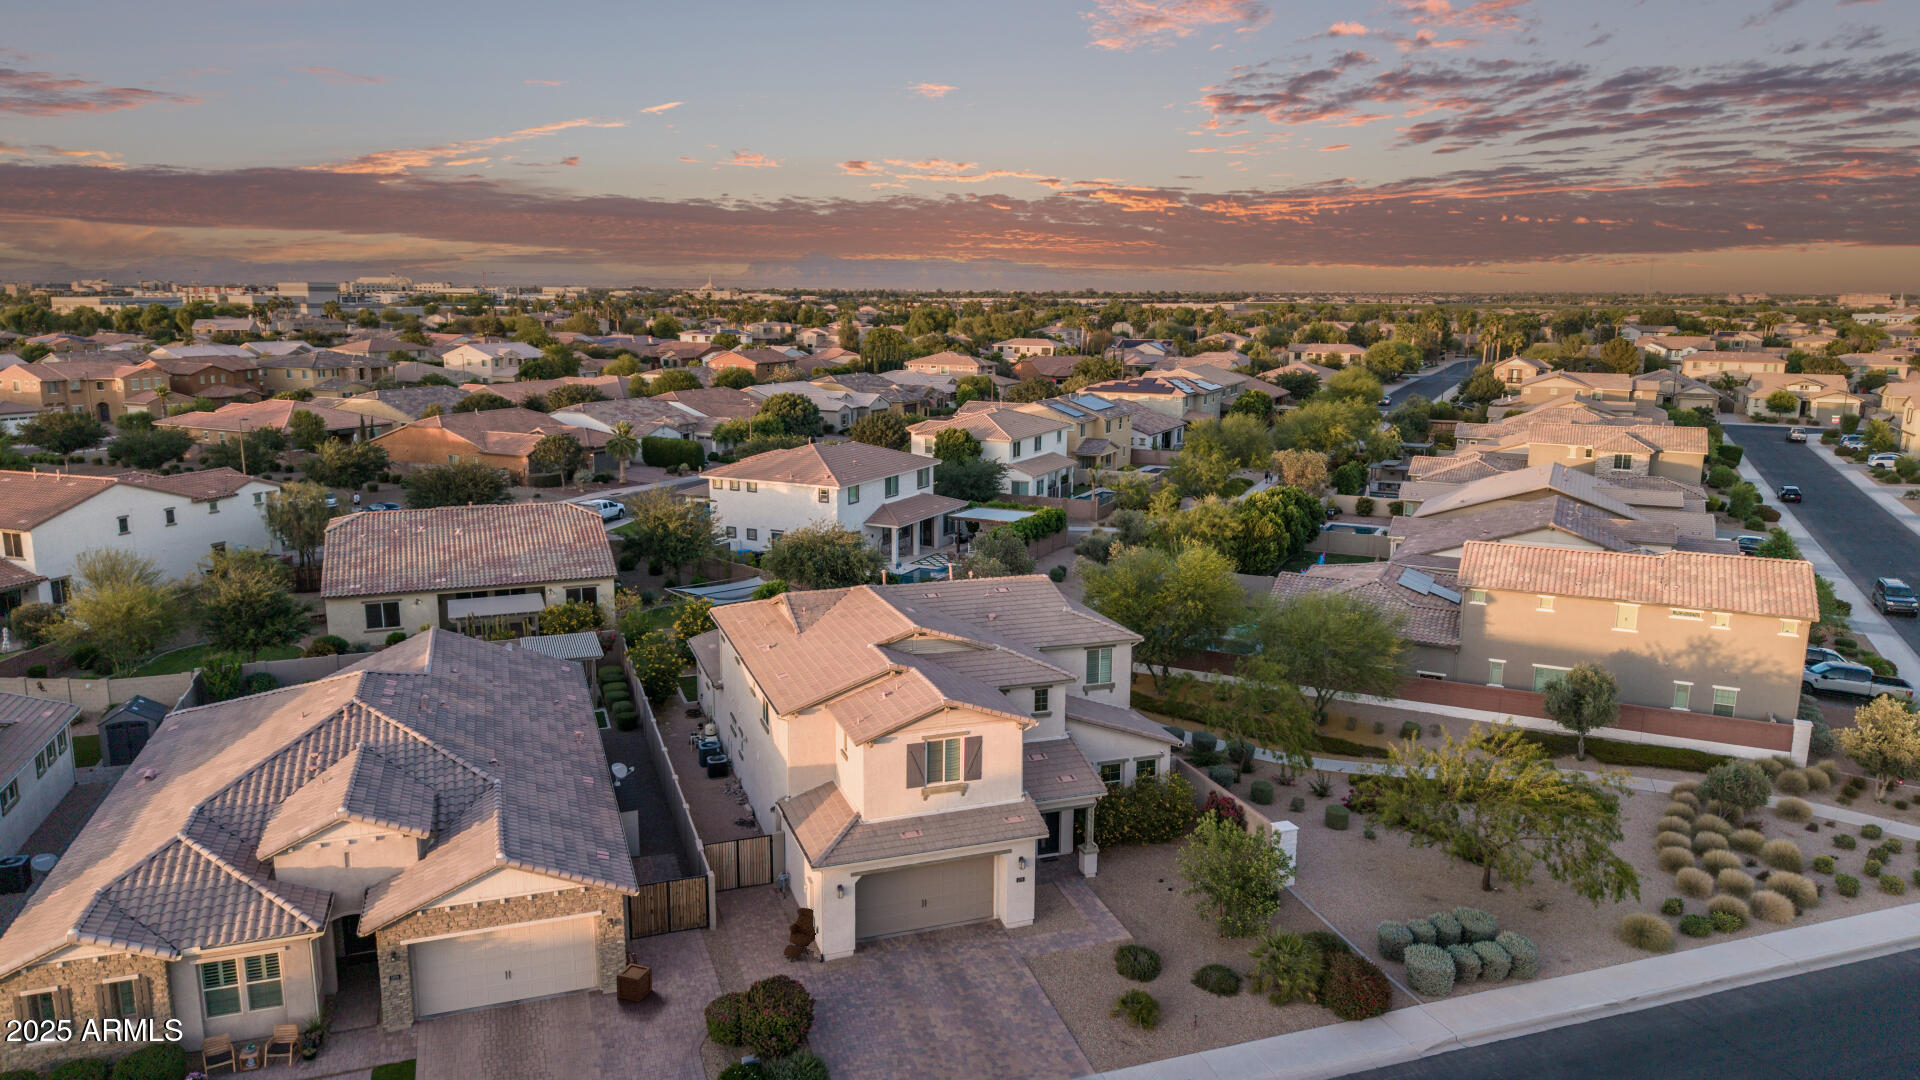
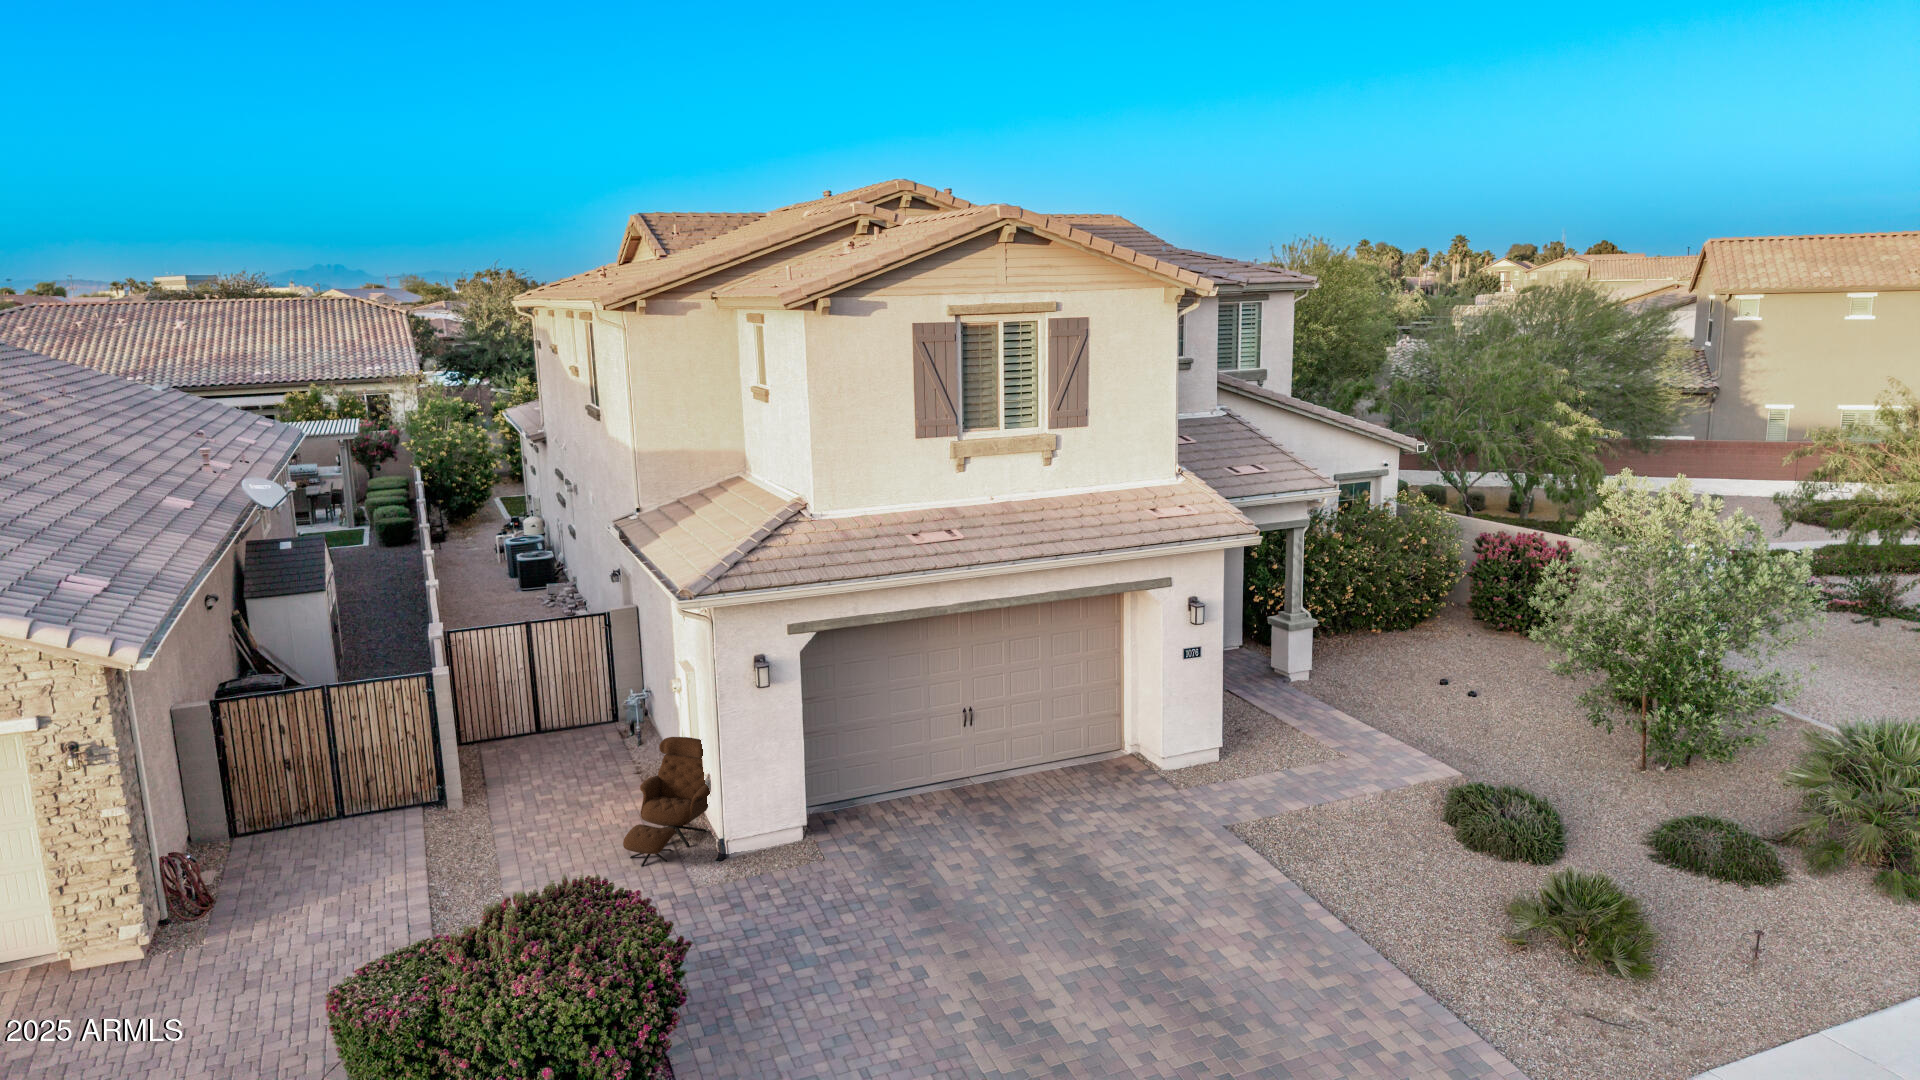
wooden crate: present [617,963,652,1002] -> none [106,884,235,991]

